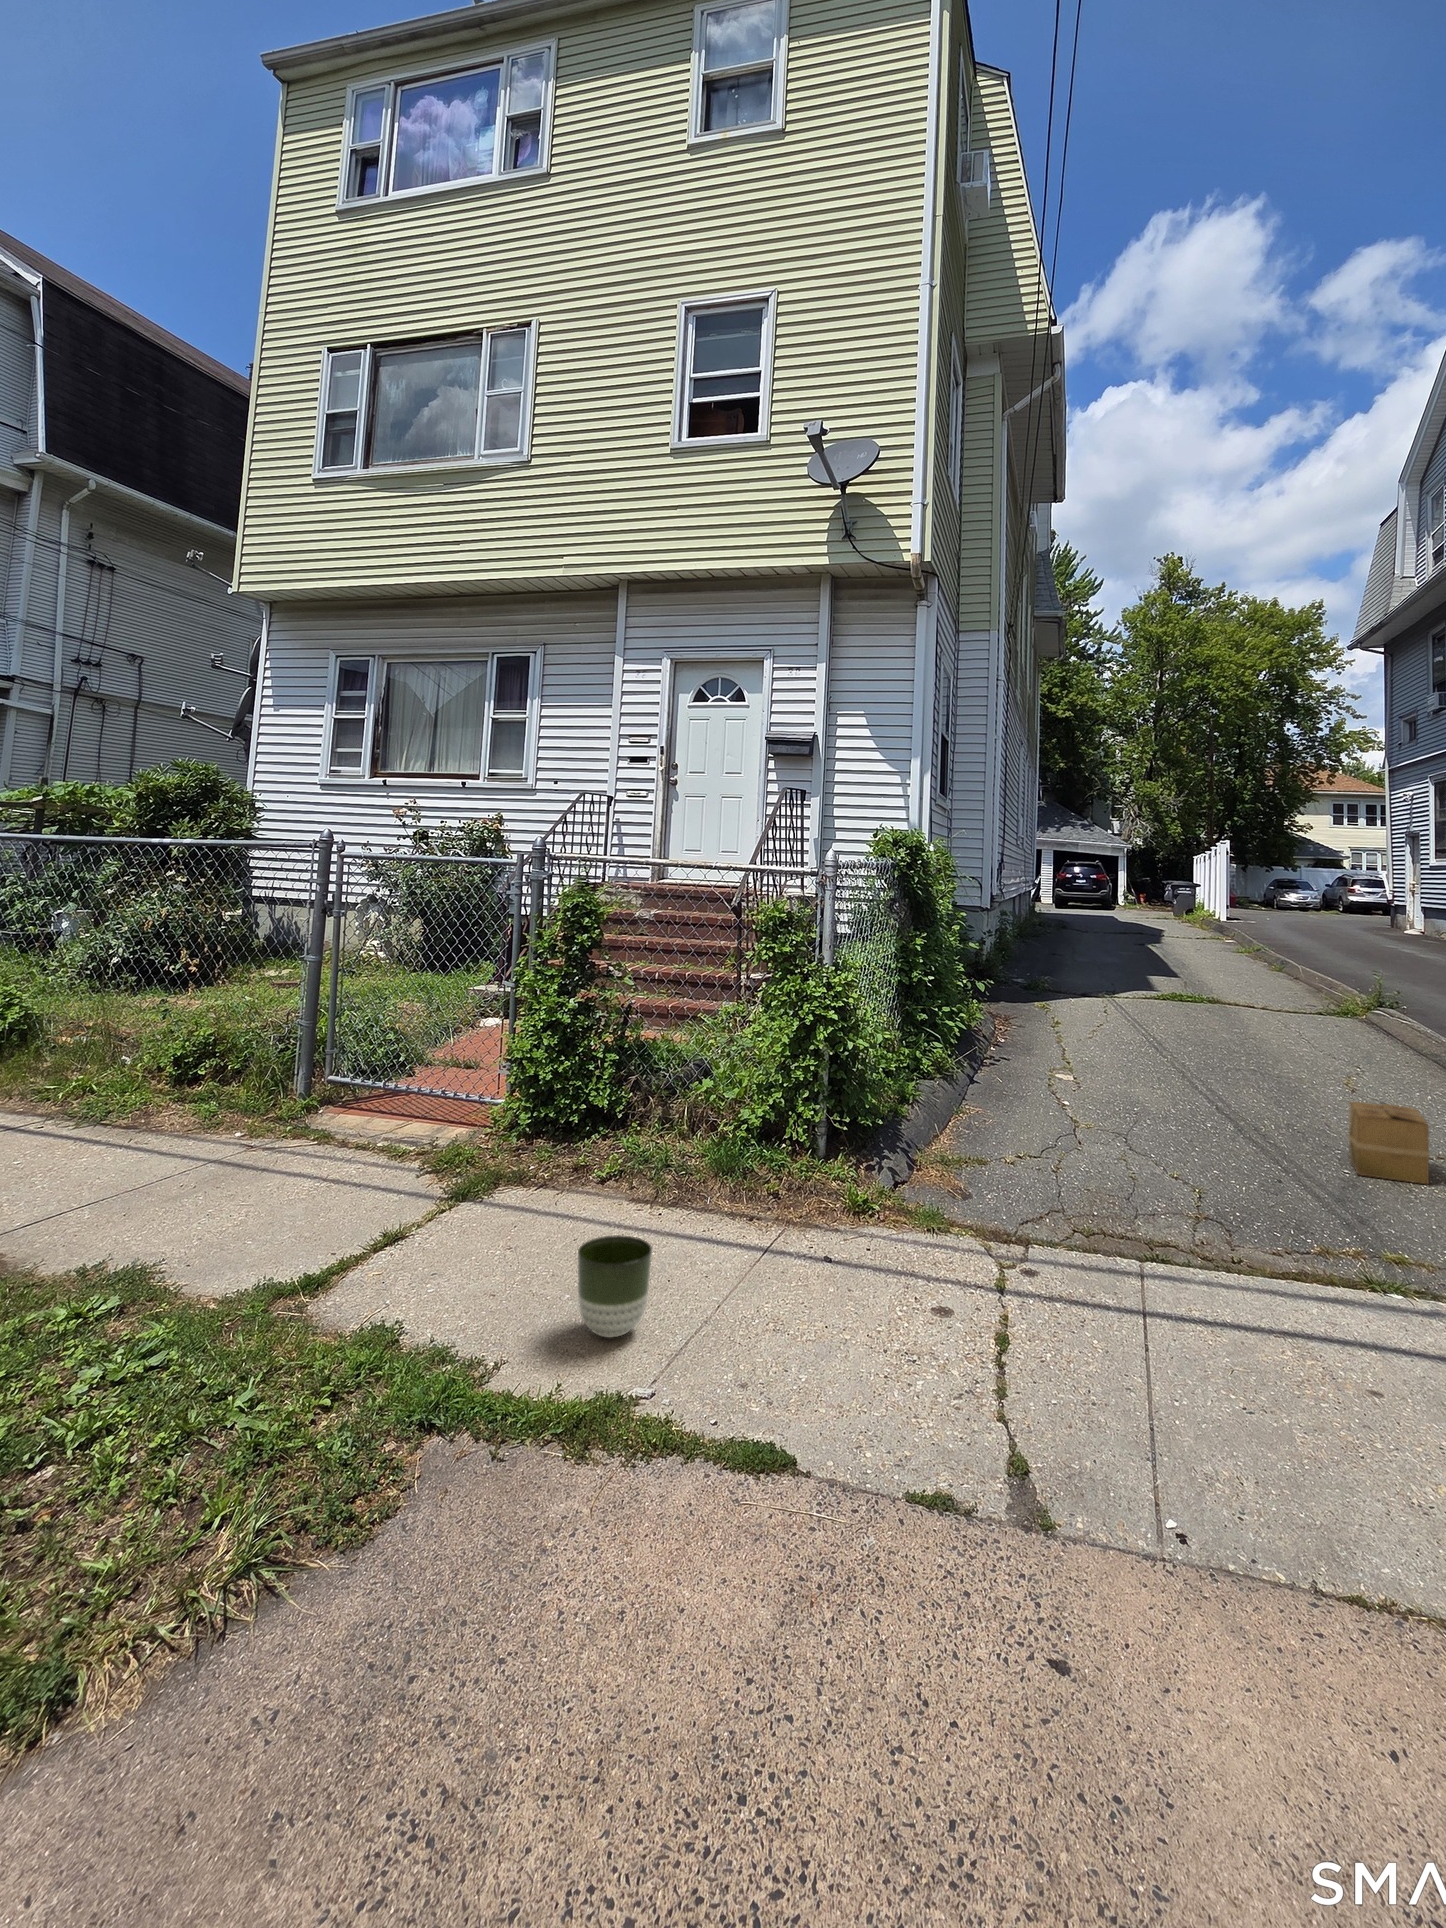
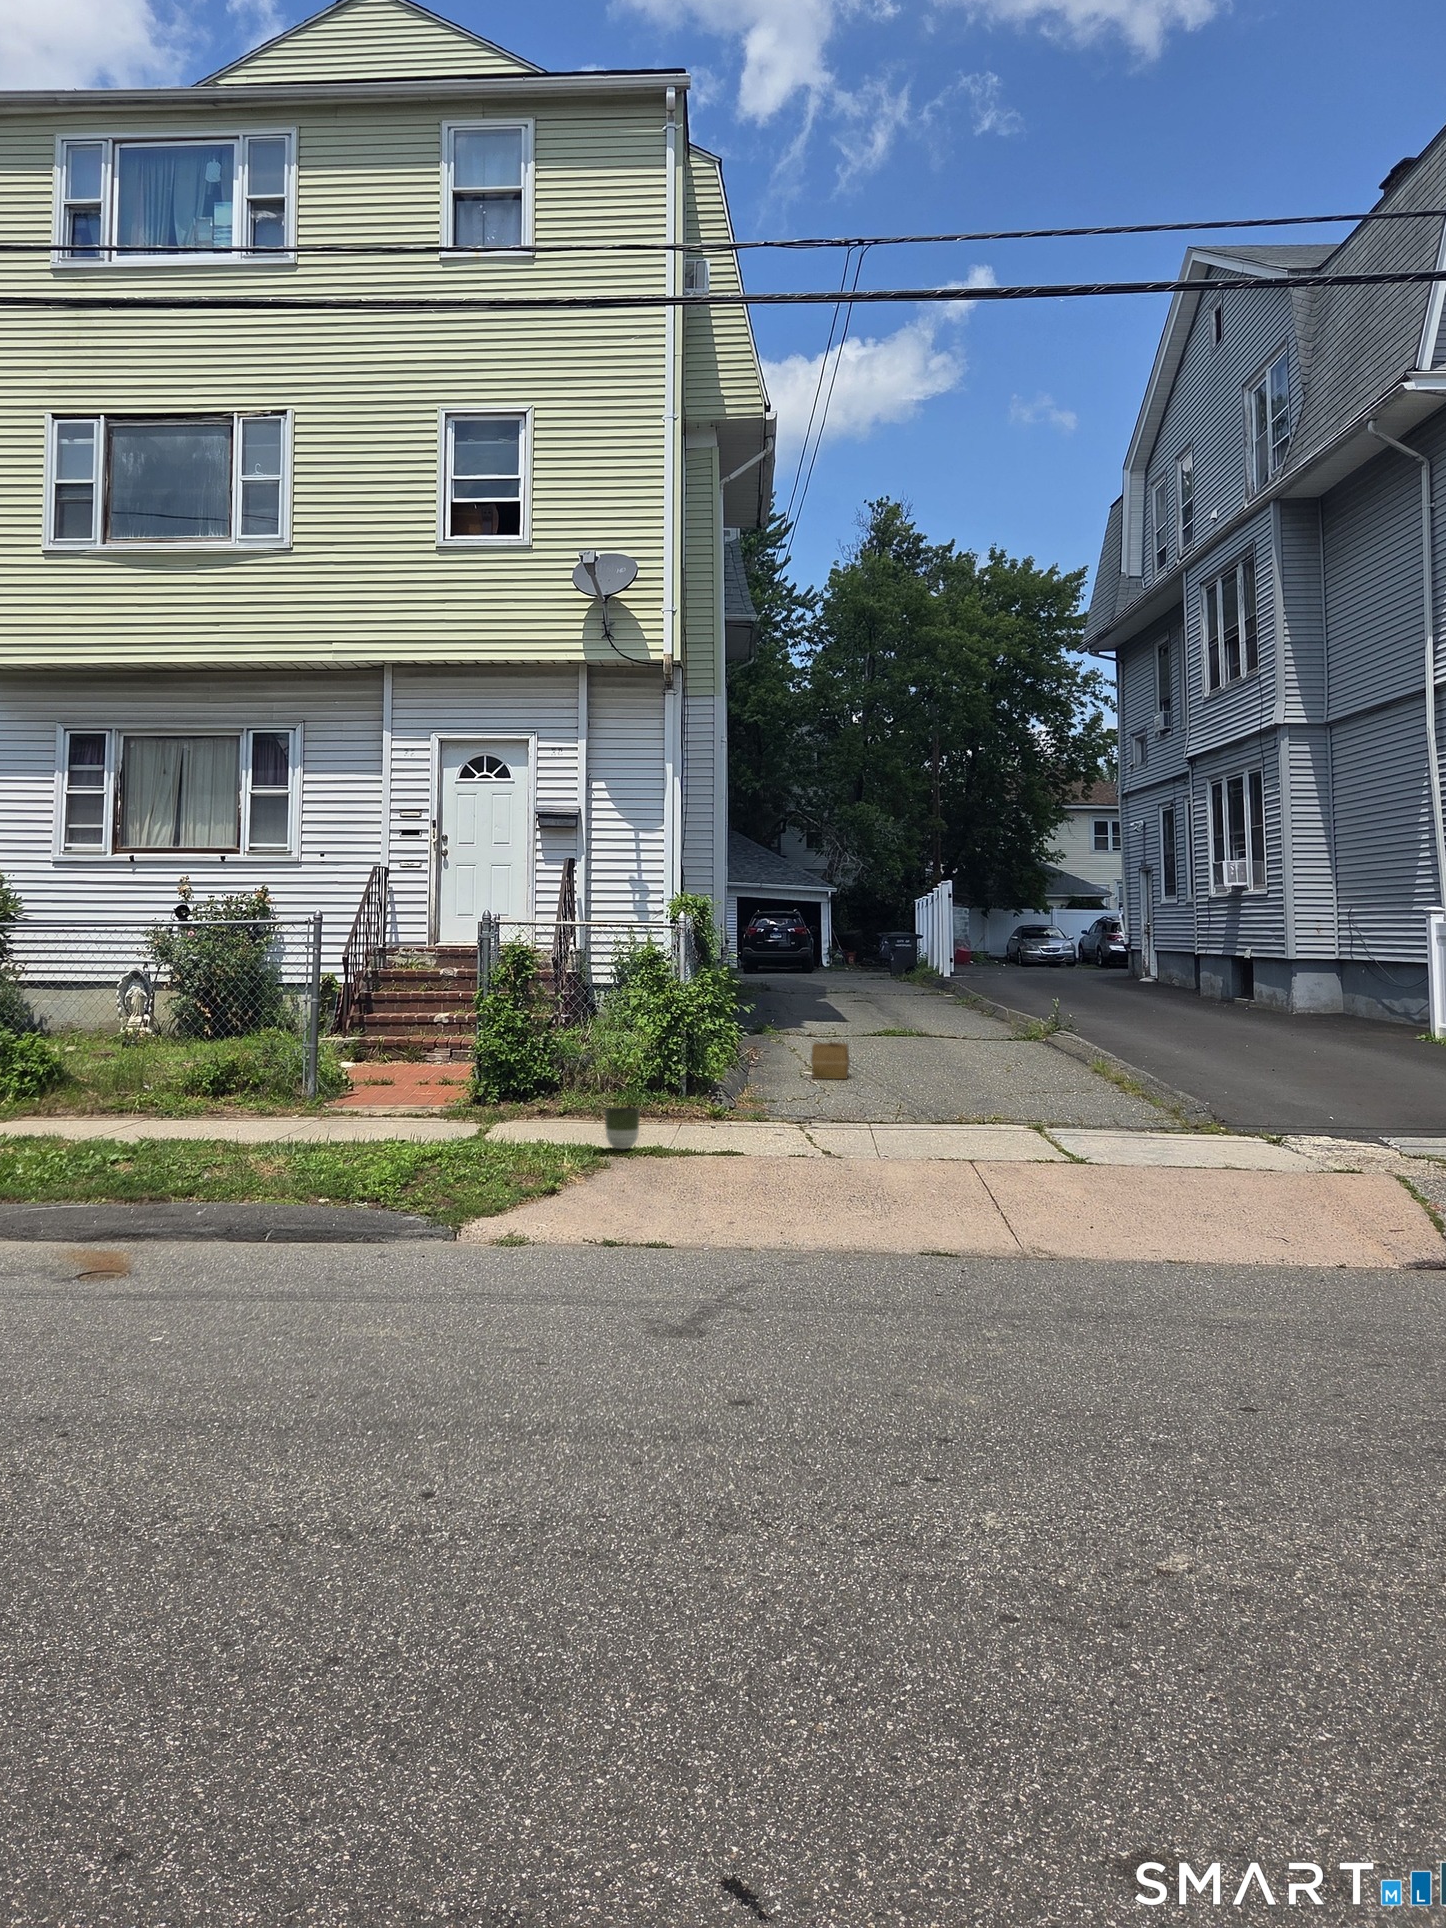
cardboard box: present [1348,1102,1429,1184] -> present [811,1042,850,1079]

